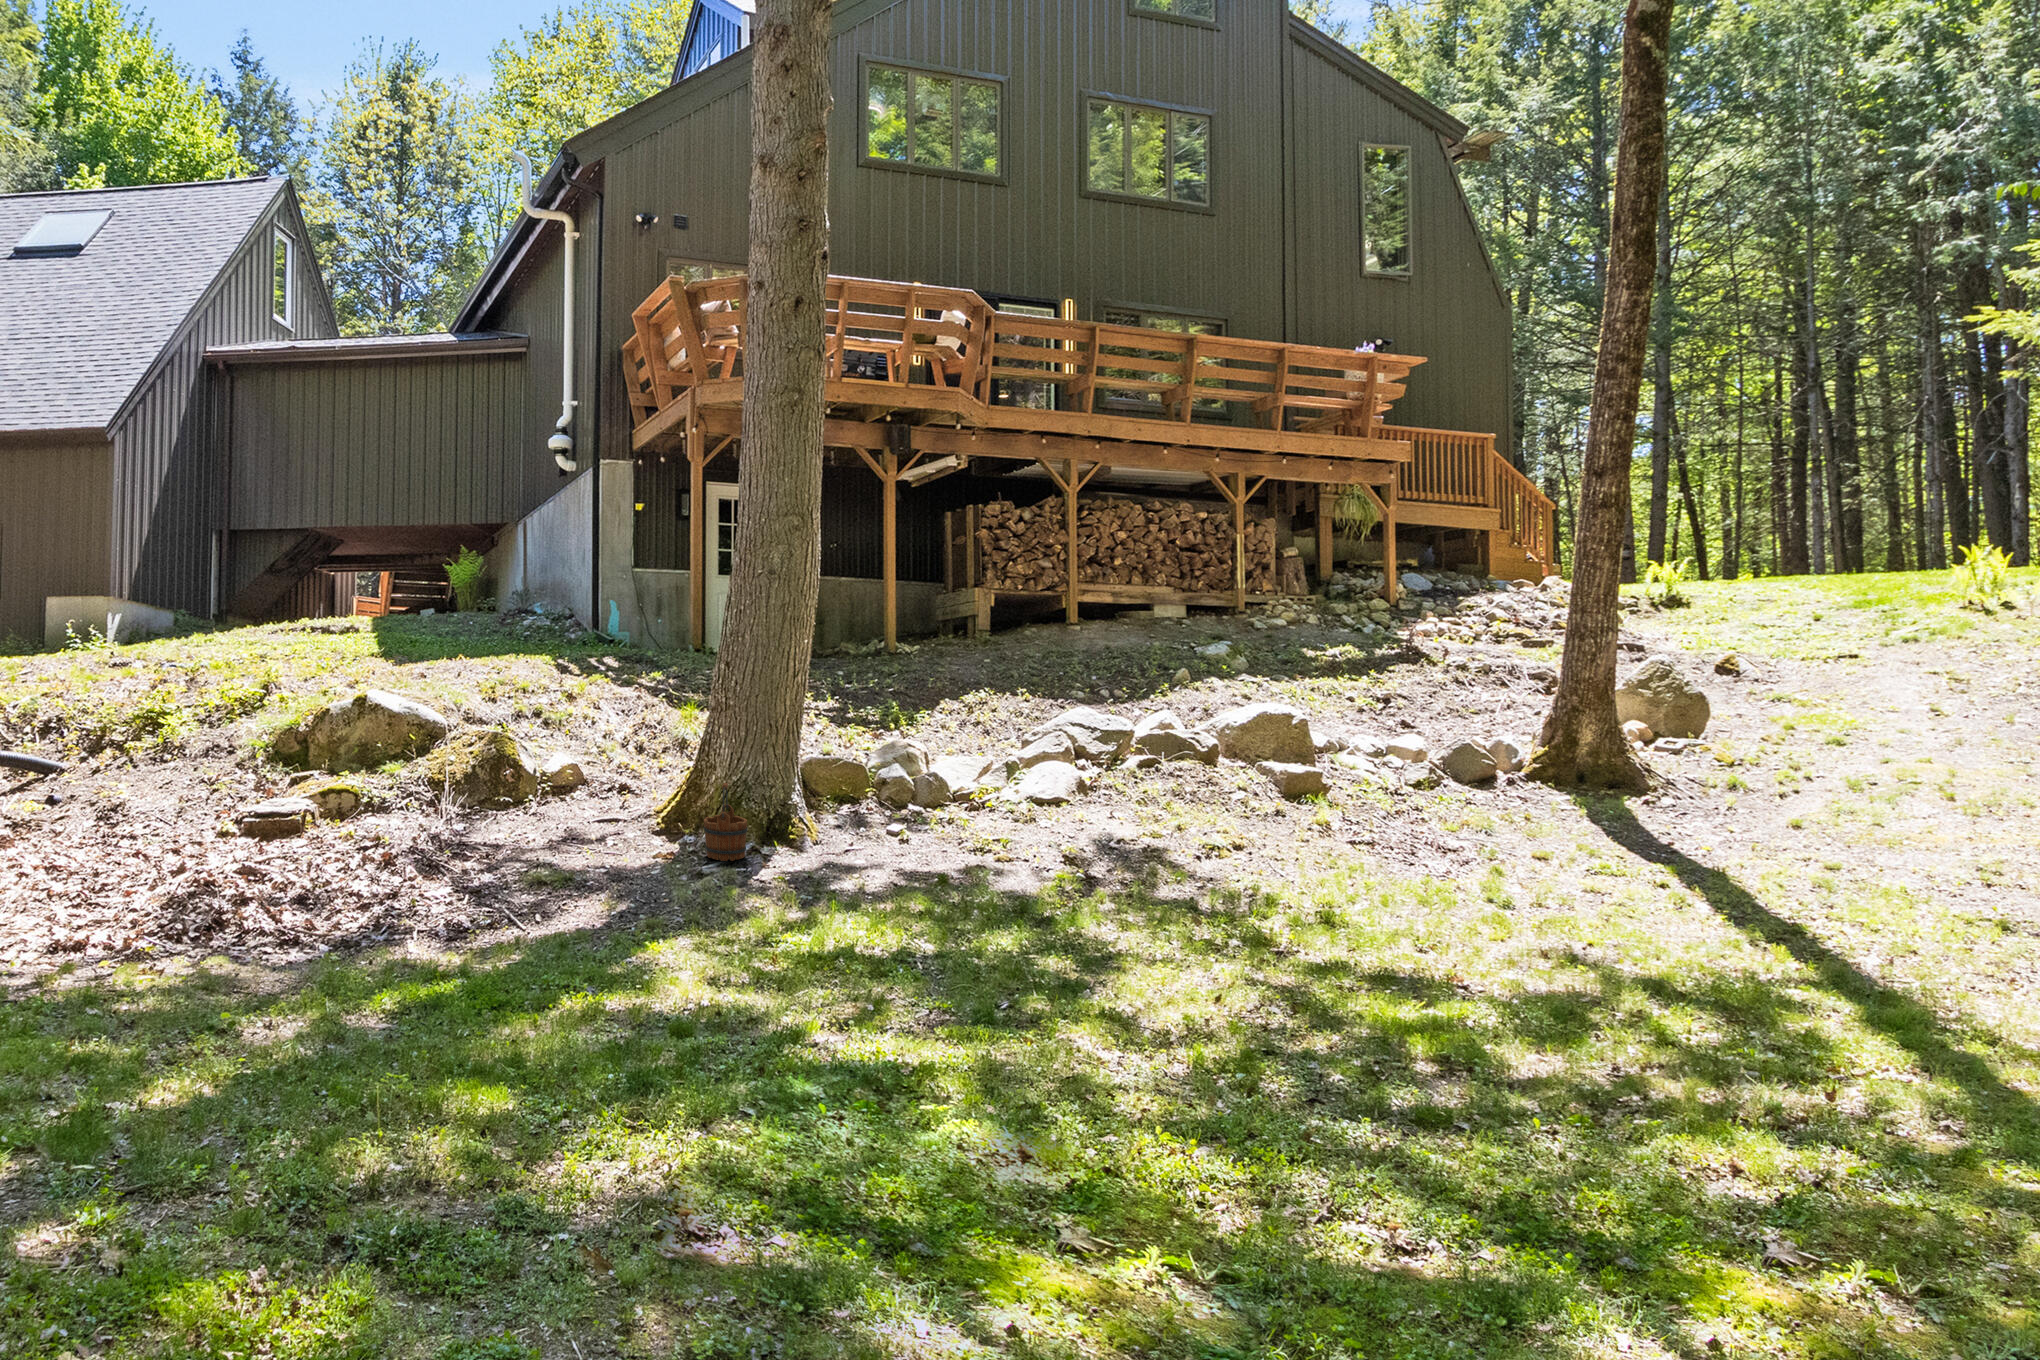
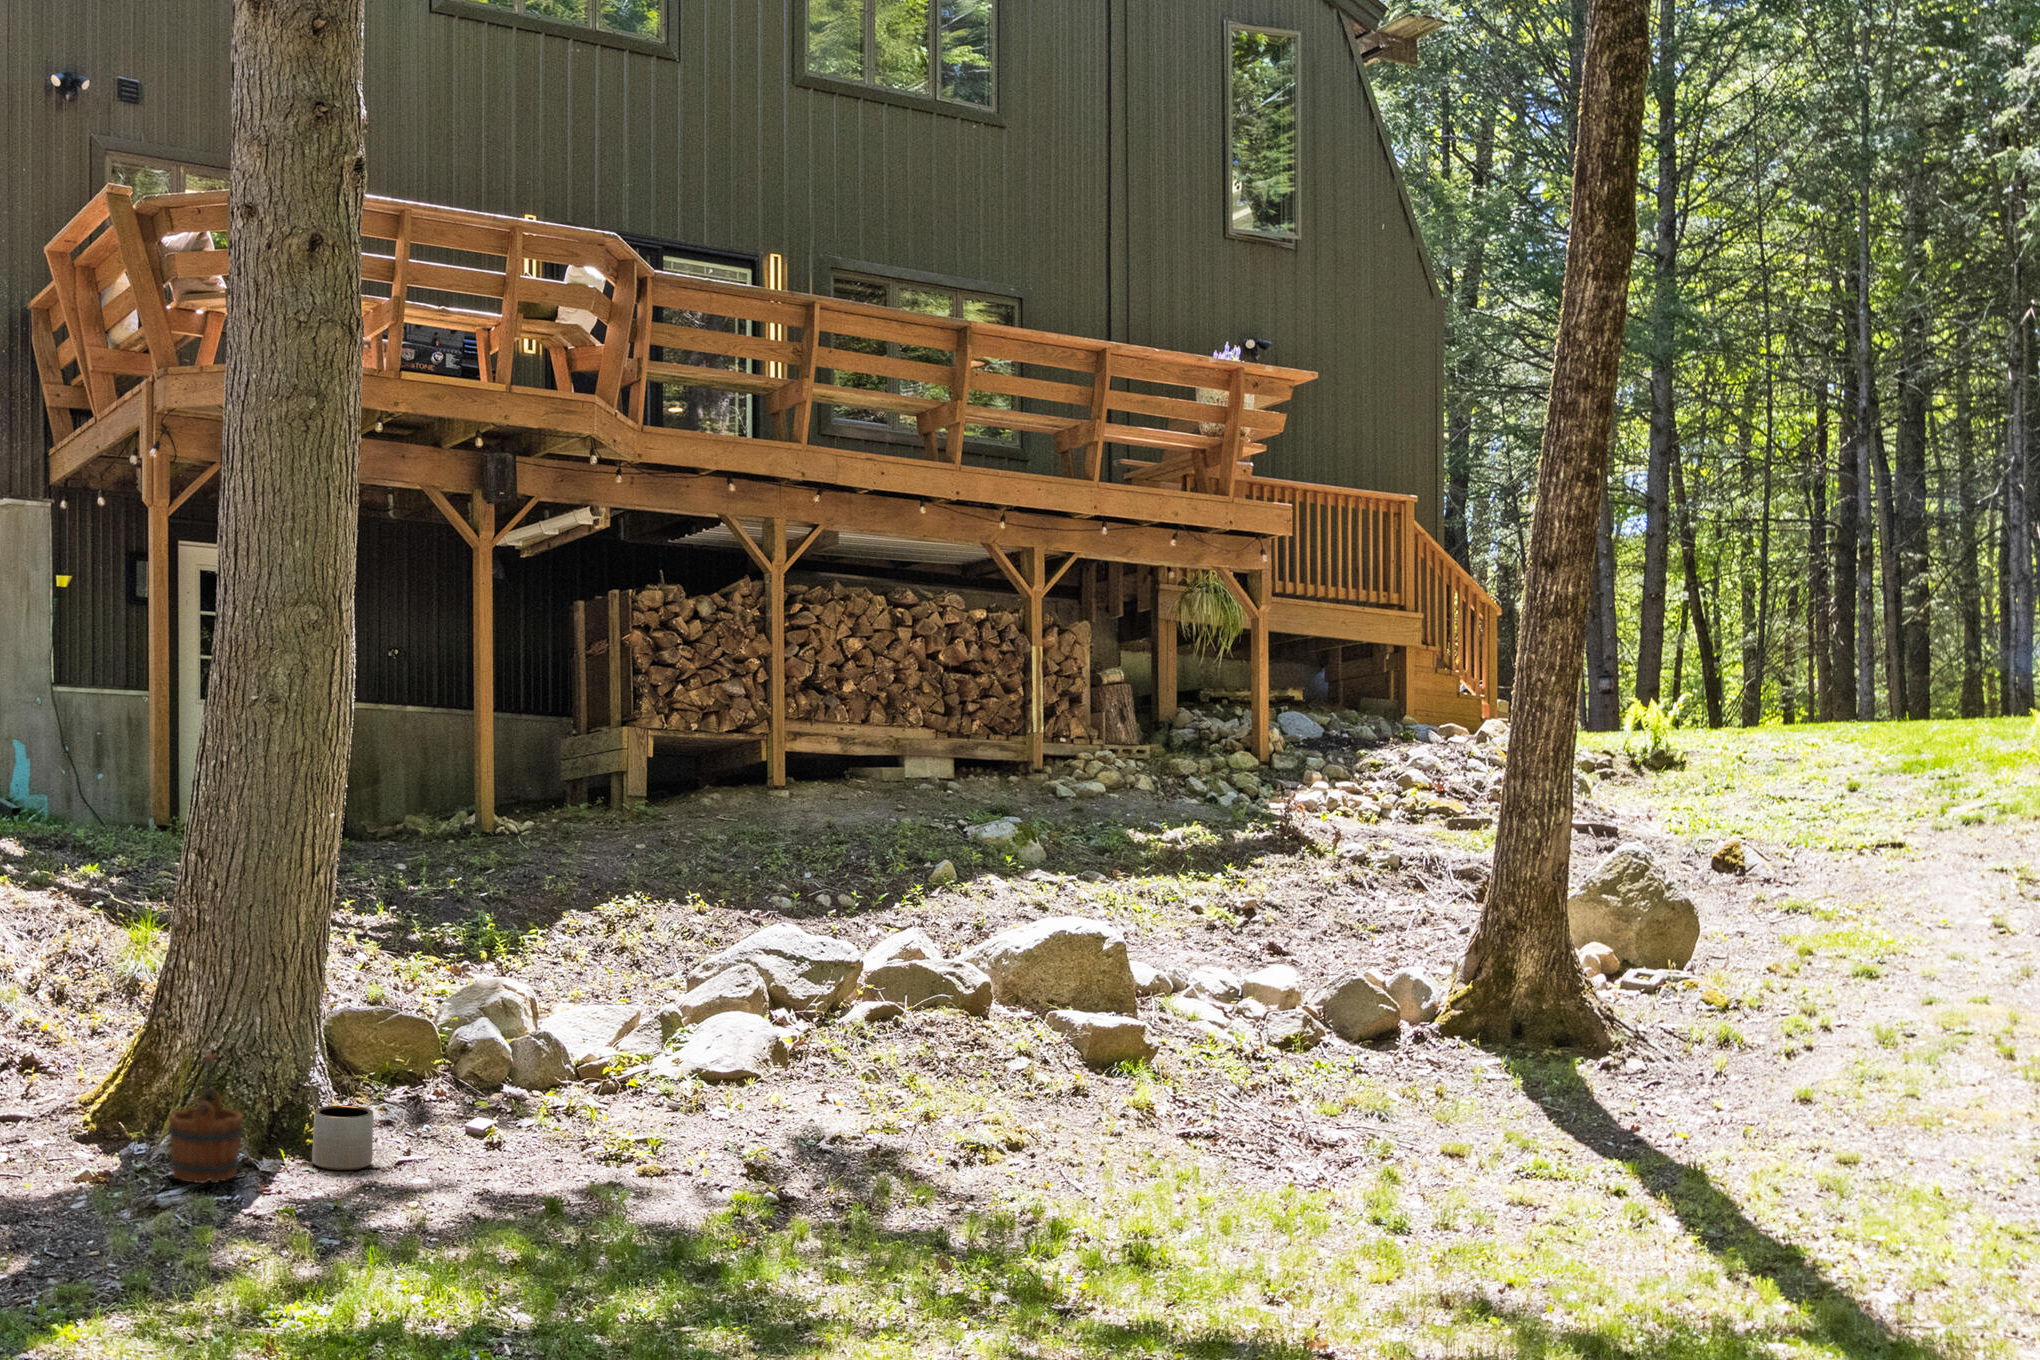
planter: none [790,816,827,855] -> present [312,1106,373,1170]

